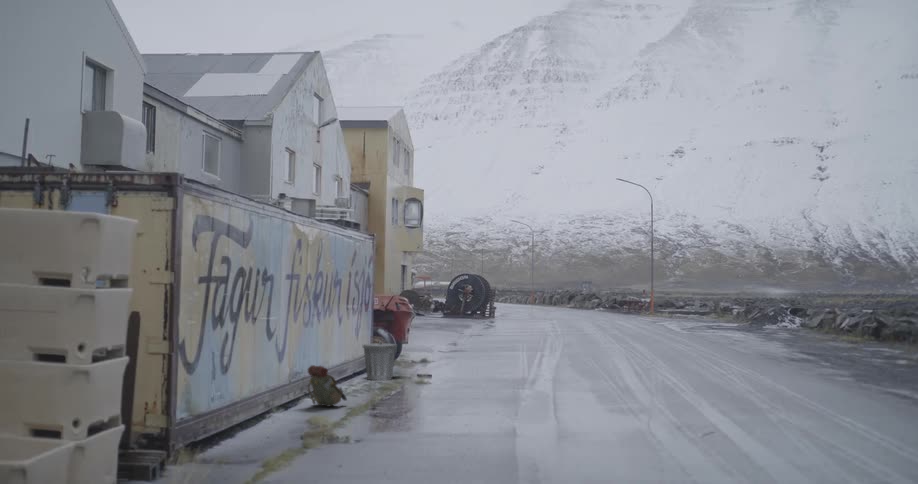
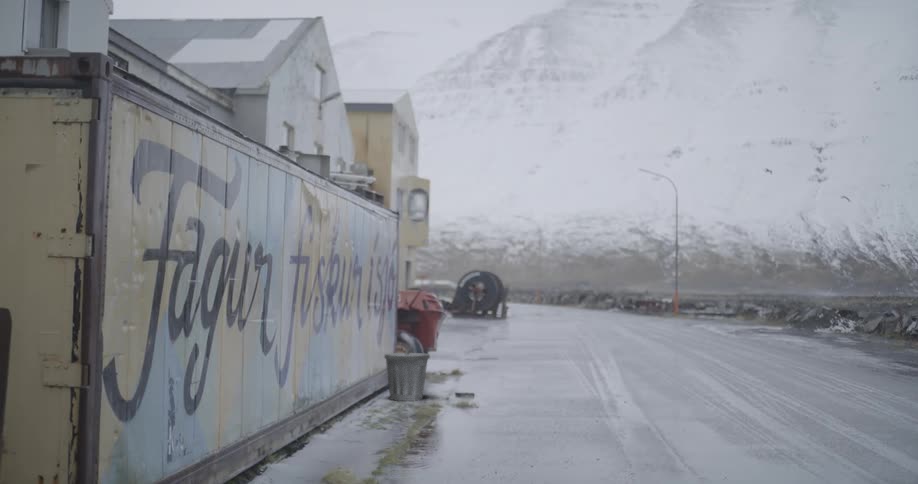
backpack: present [308,365,347,407] -> none [317,387,374,447]

